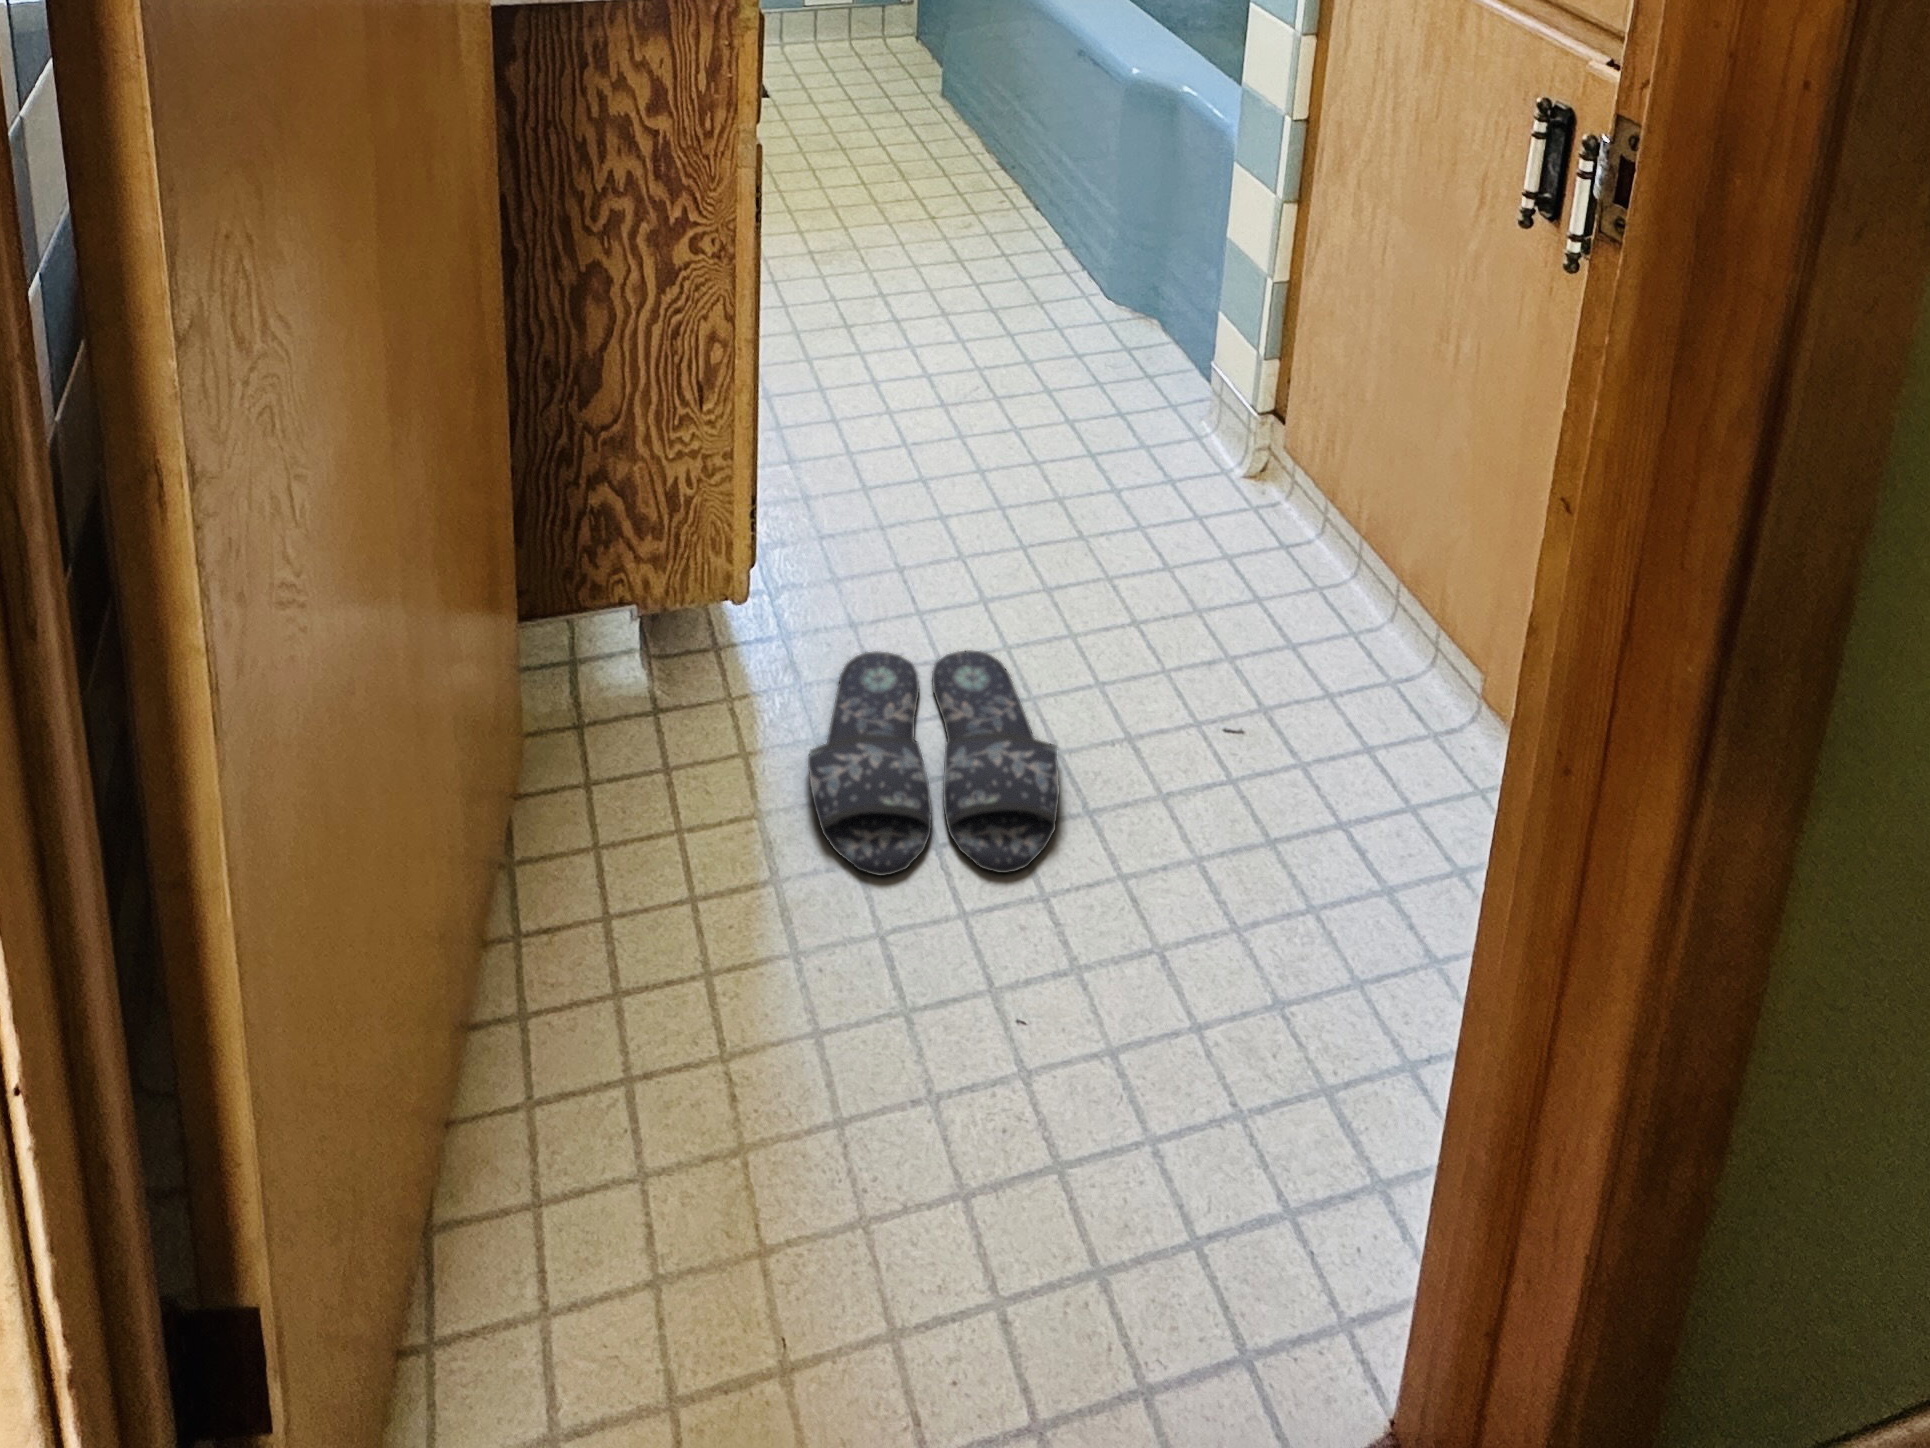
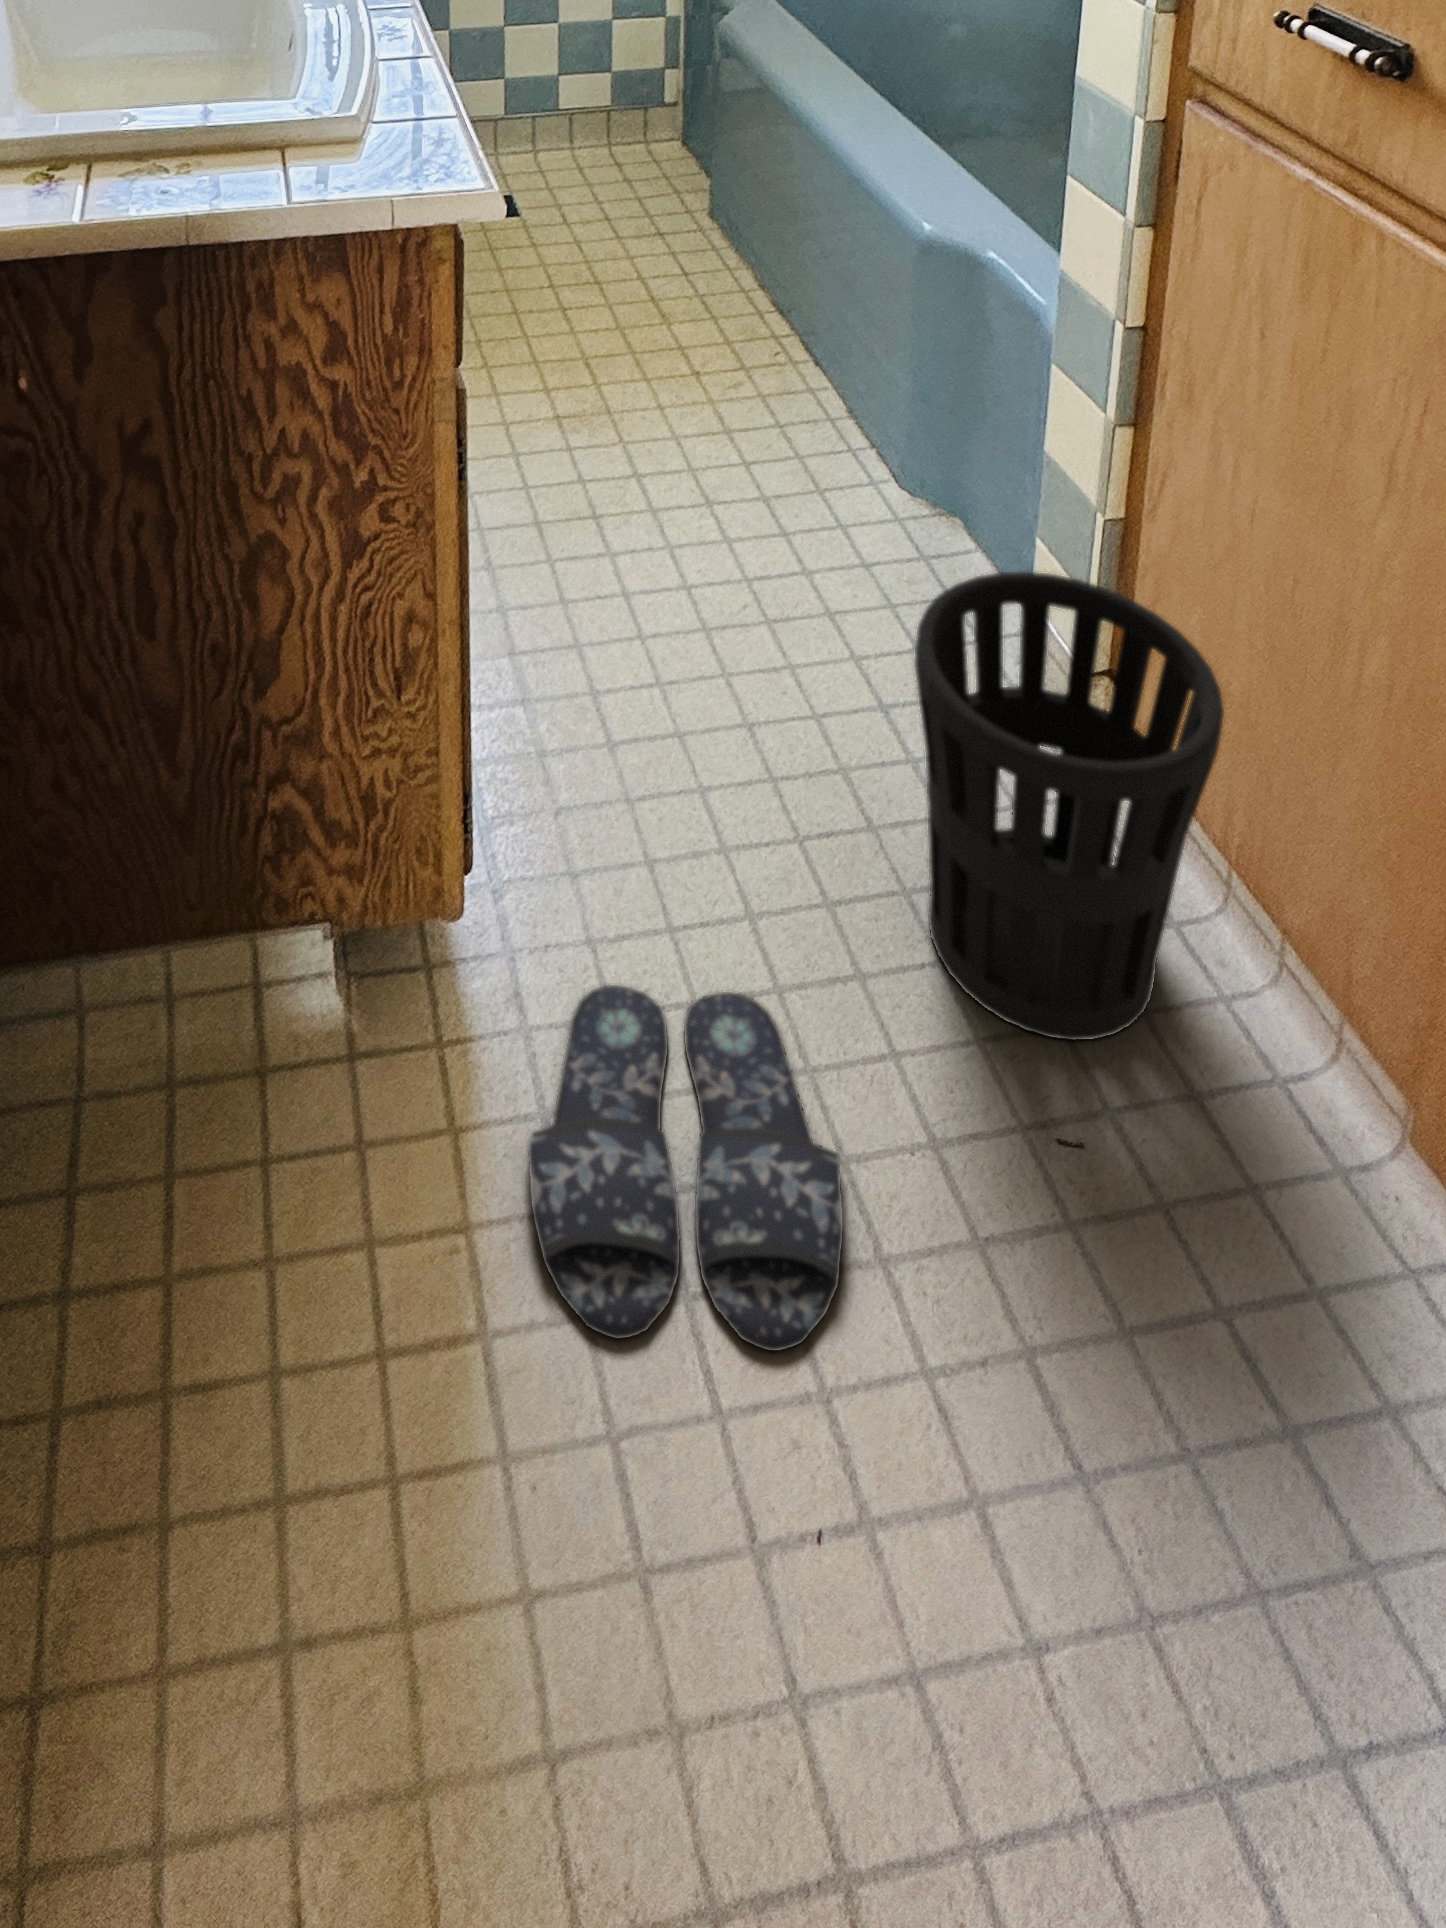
wastebasket: none [1122,313,1357,665] -> present [914,572,1224,1040]

